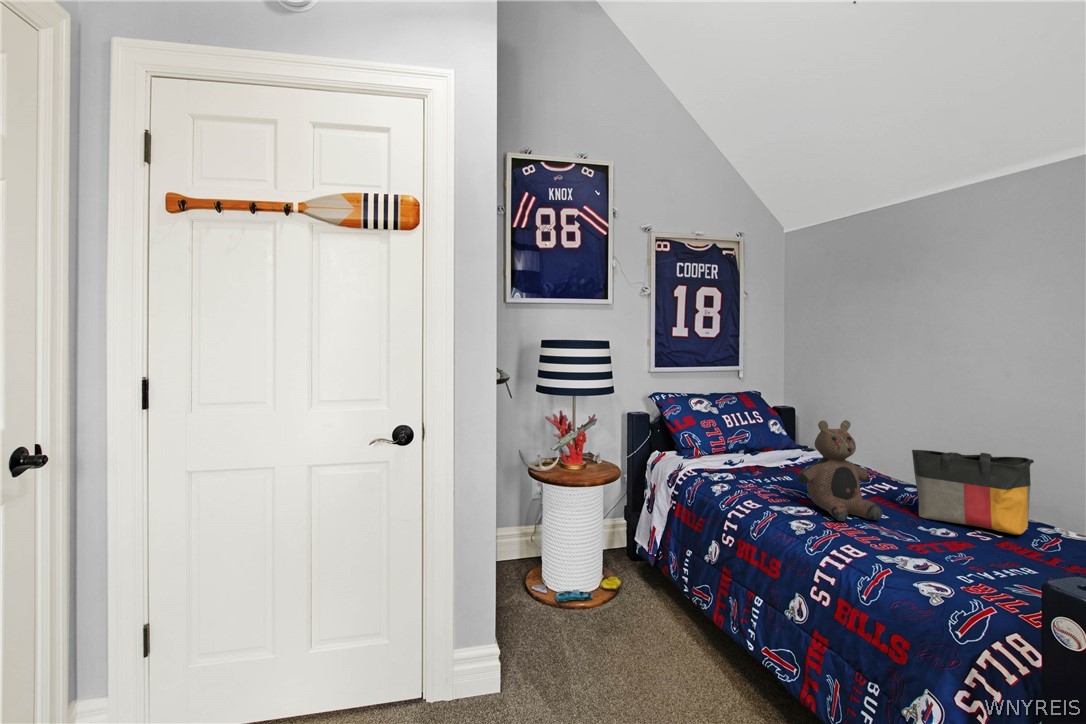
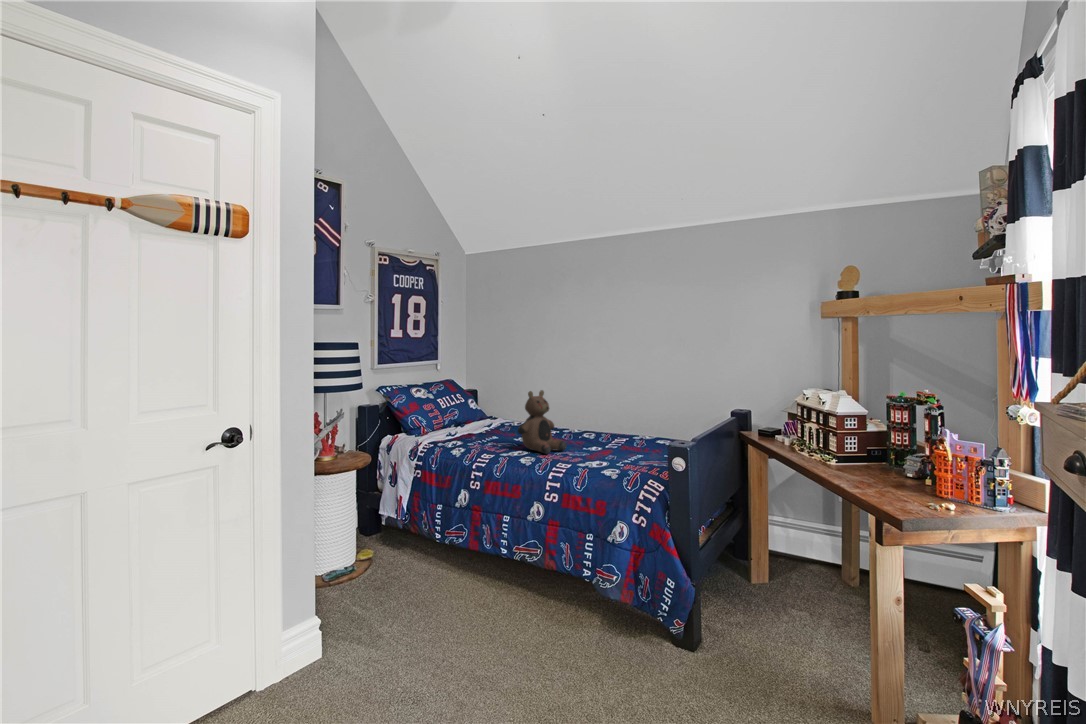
tote bag: present [912,450,1034,535] -> none [575,402,633,447]

